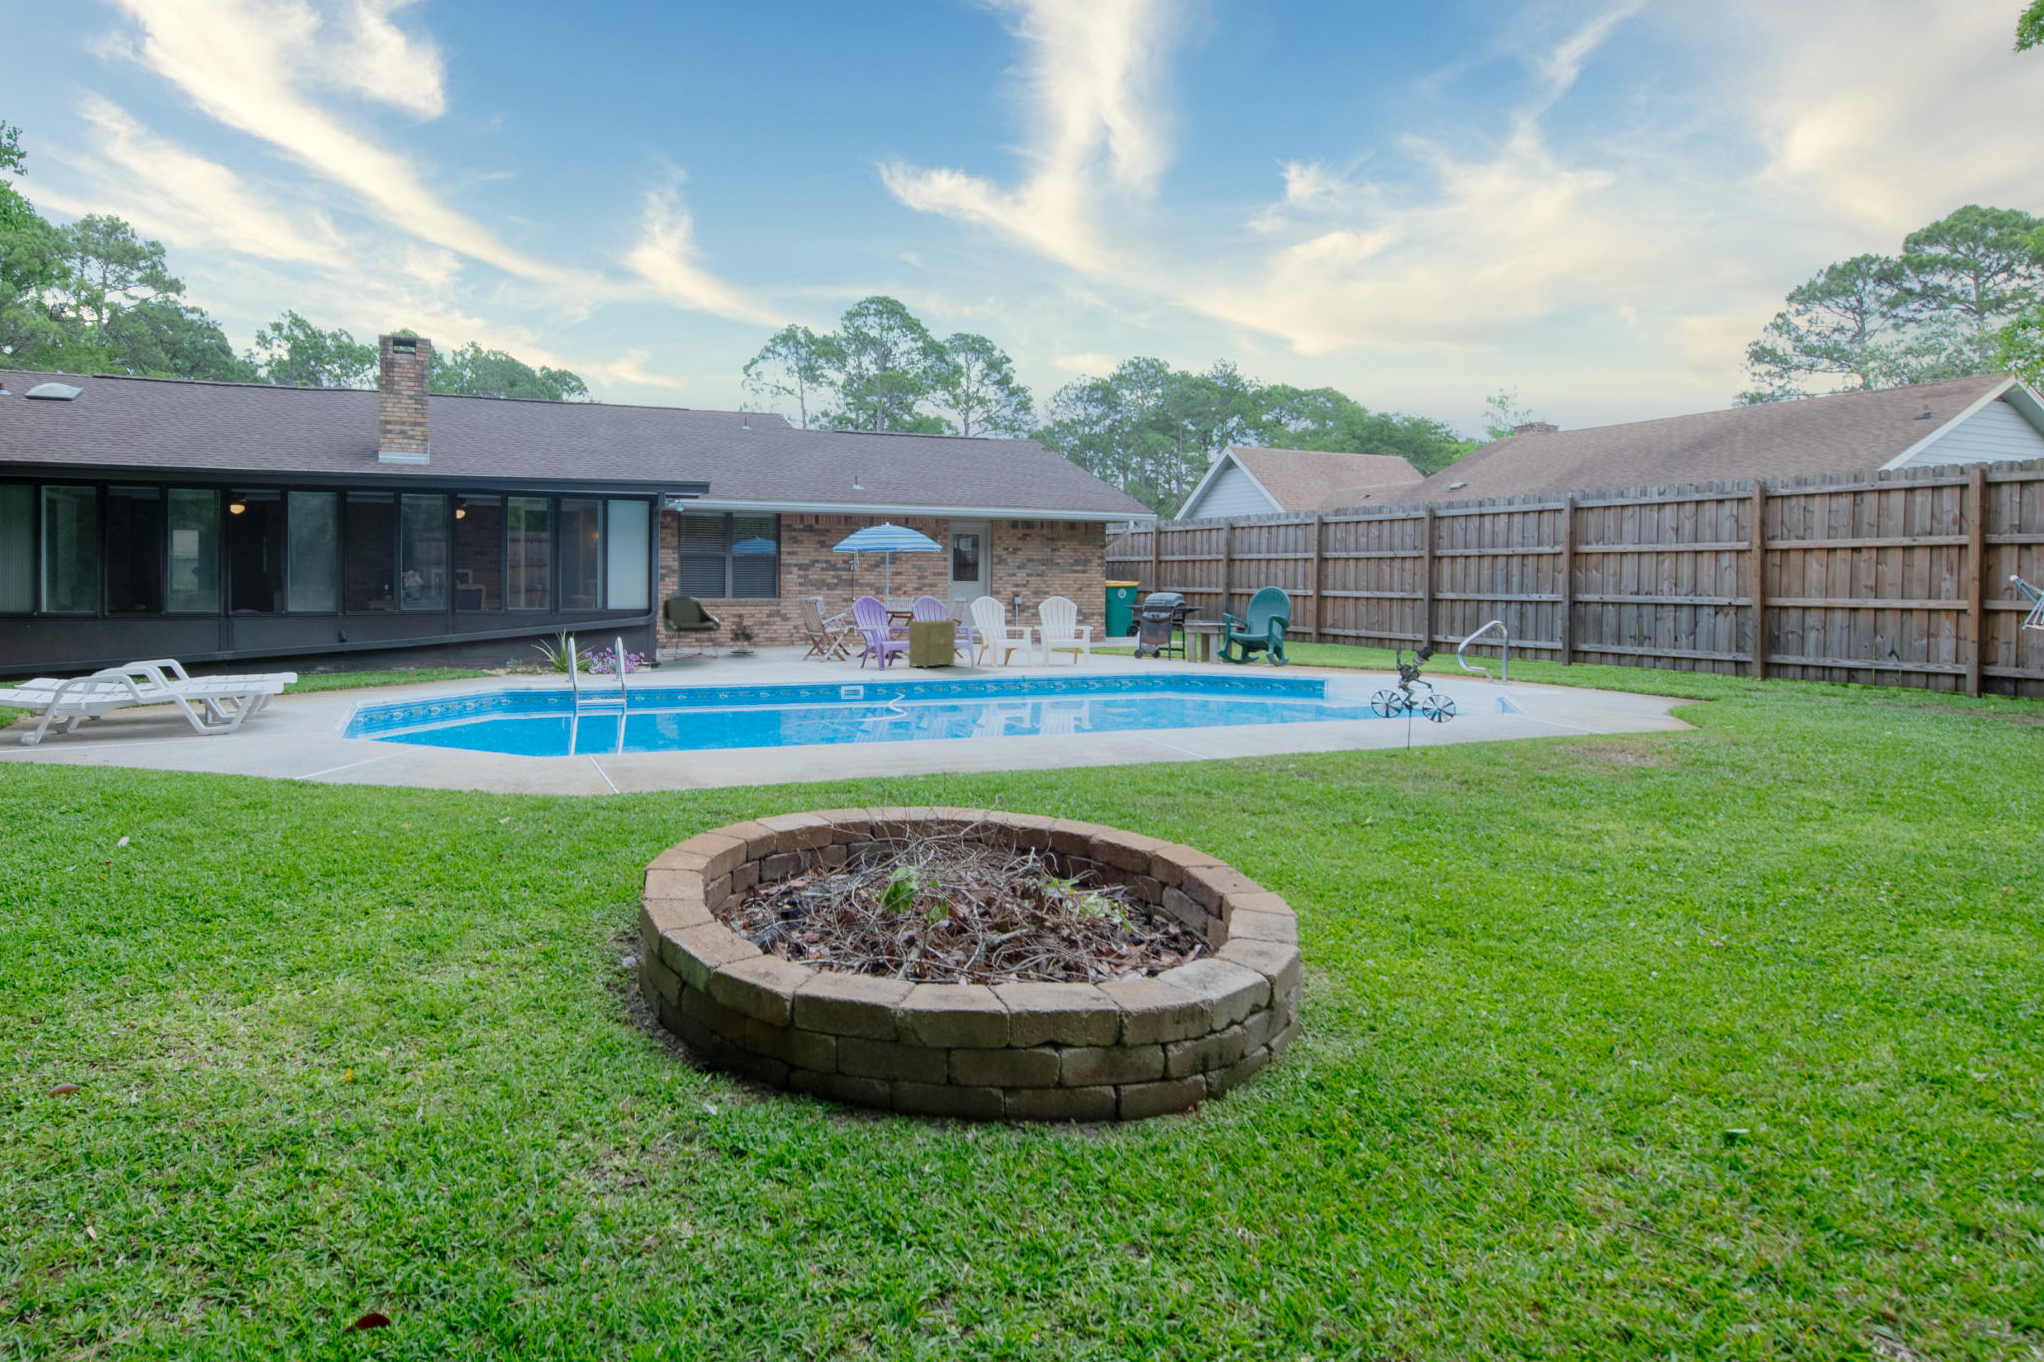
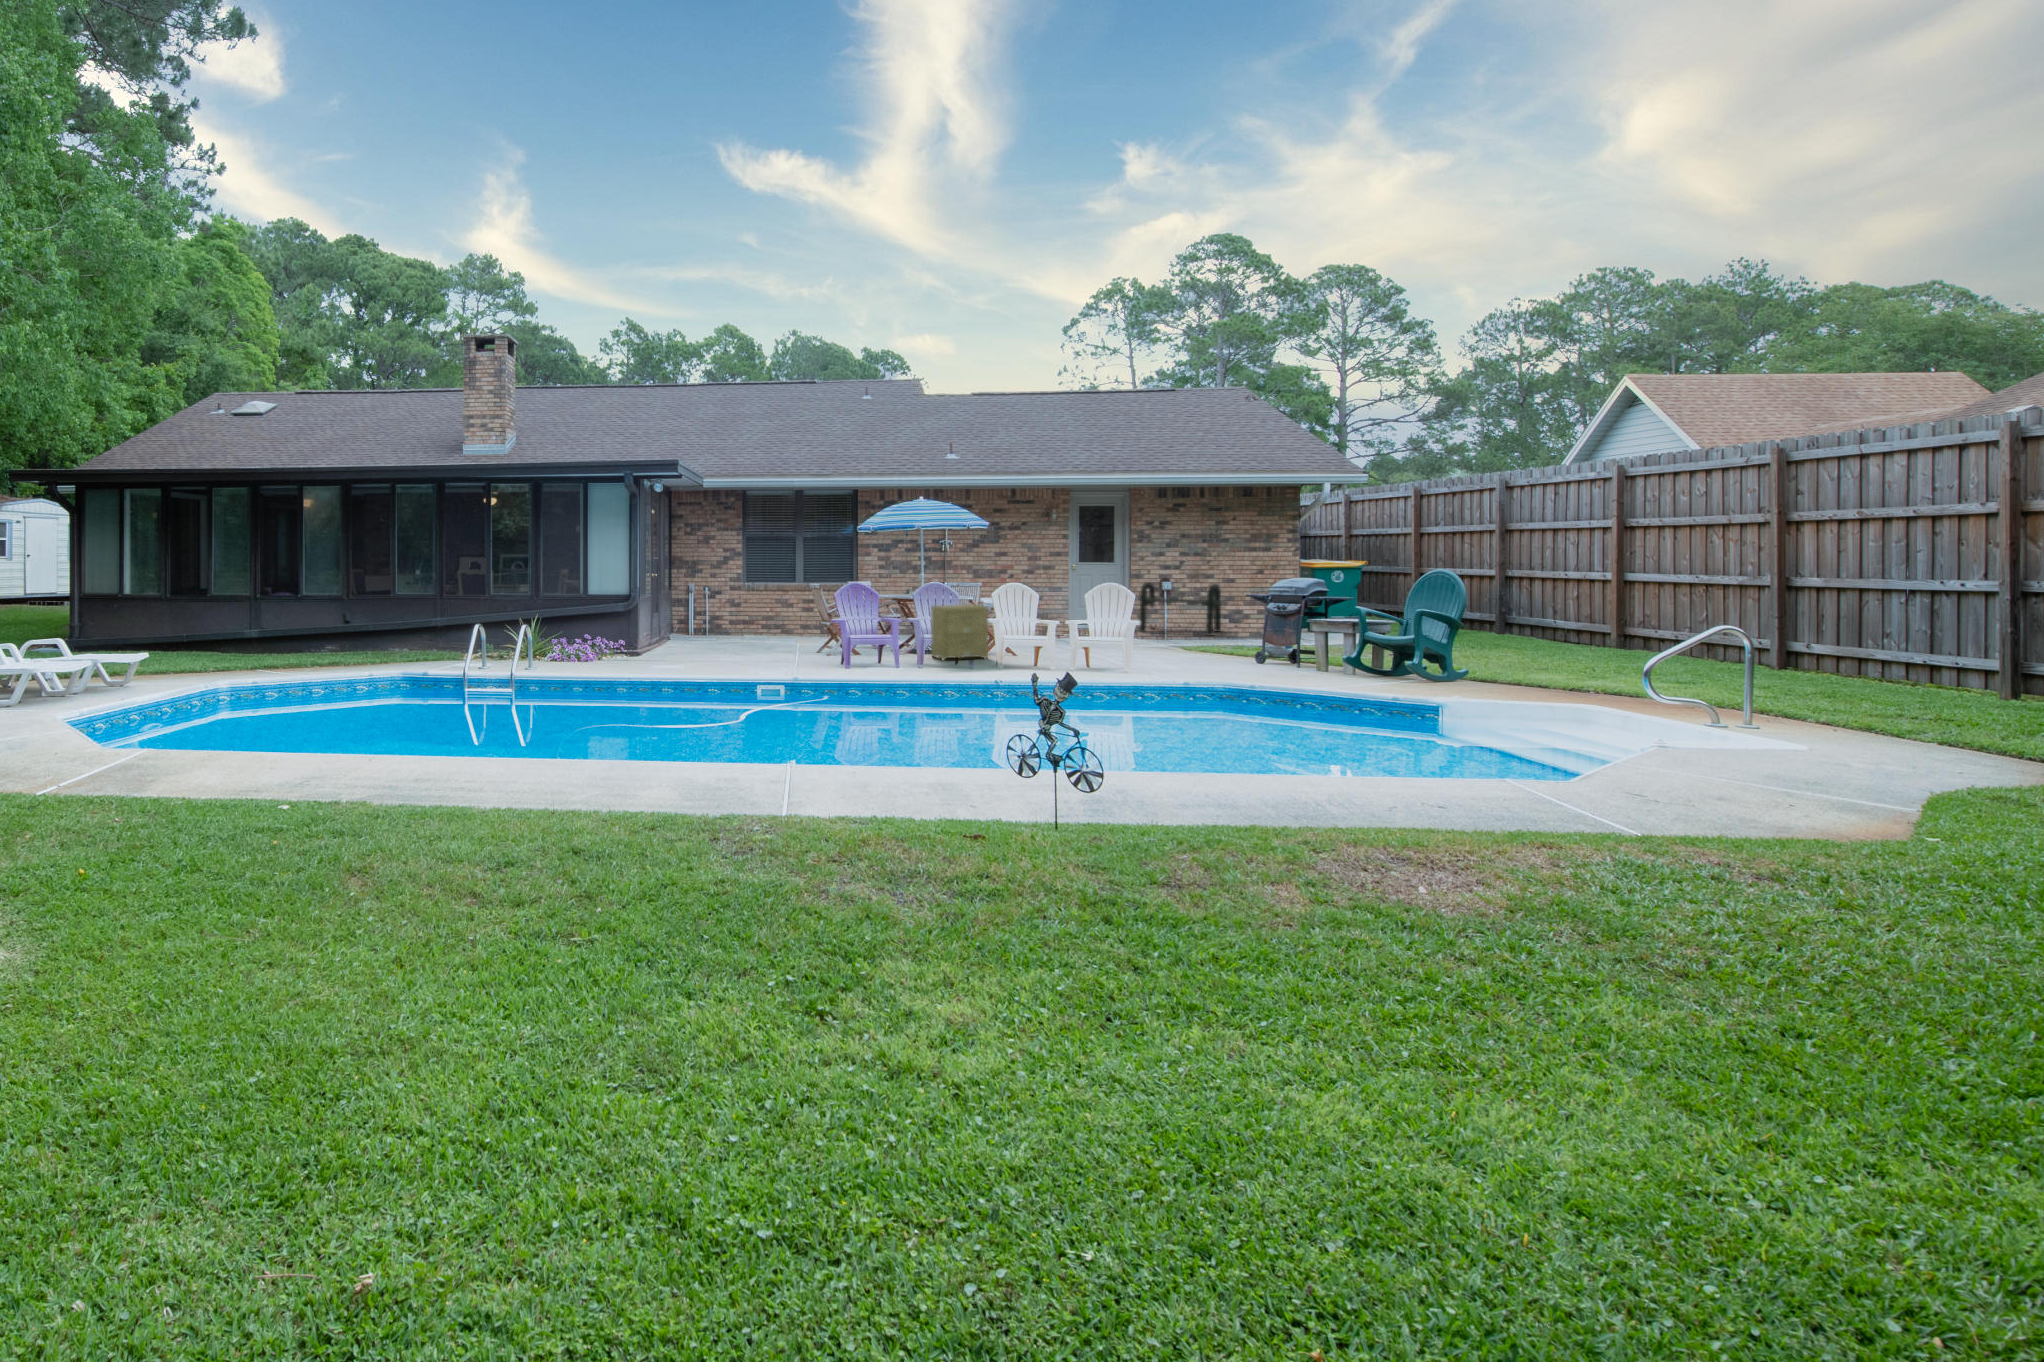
lounge chair: present [662,596,721,657] -> none [709,575,766,640]
bench: none [1005,600,1063,642] -> present [1140,582,1221,635]
potted tree: present [730,618,754,653] -> none [787,591,817,635]

